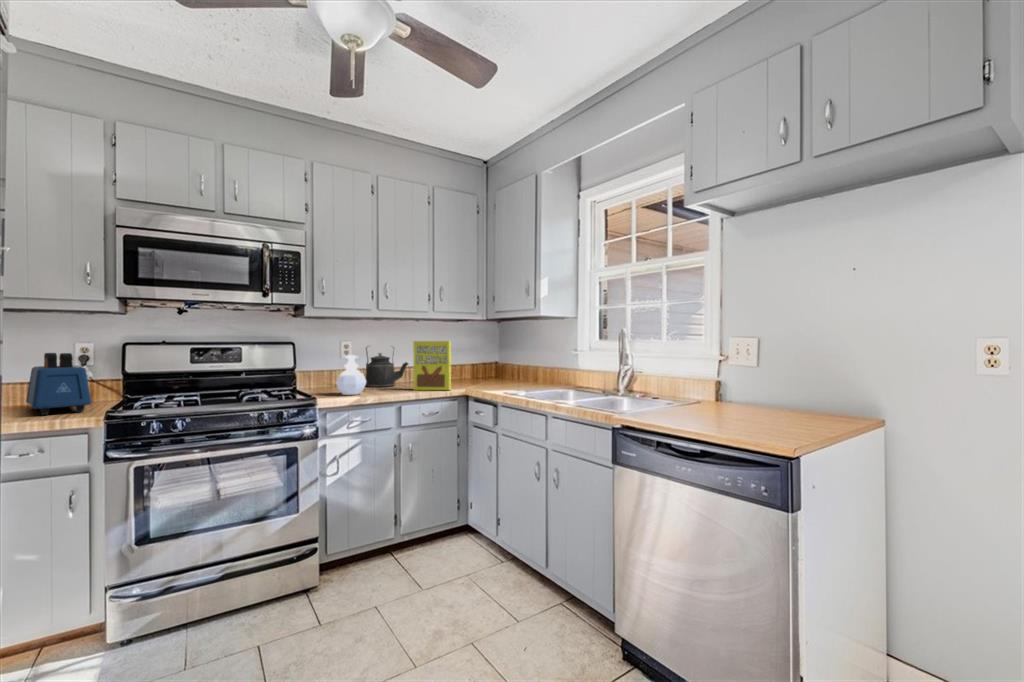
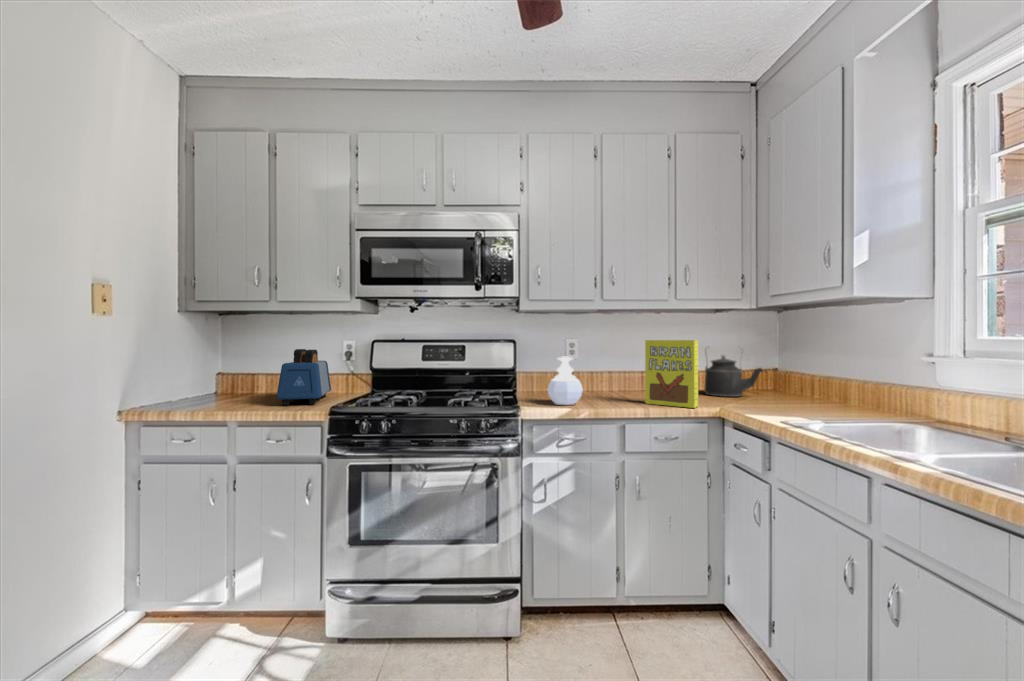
kettle: present [365,347,408,387] -> present [704,347,763,397]

